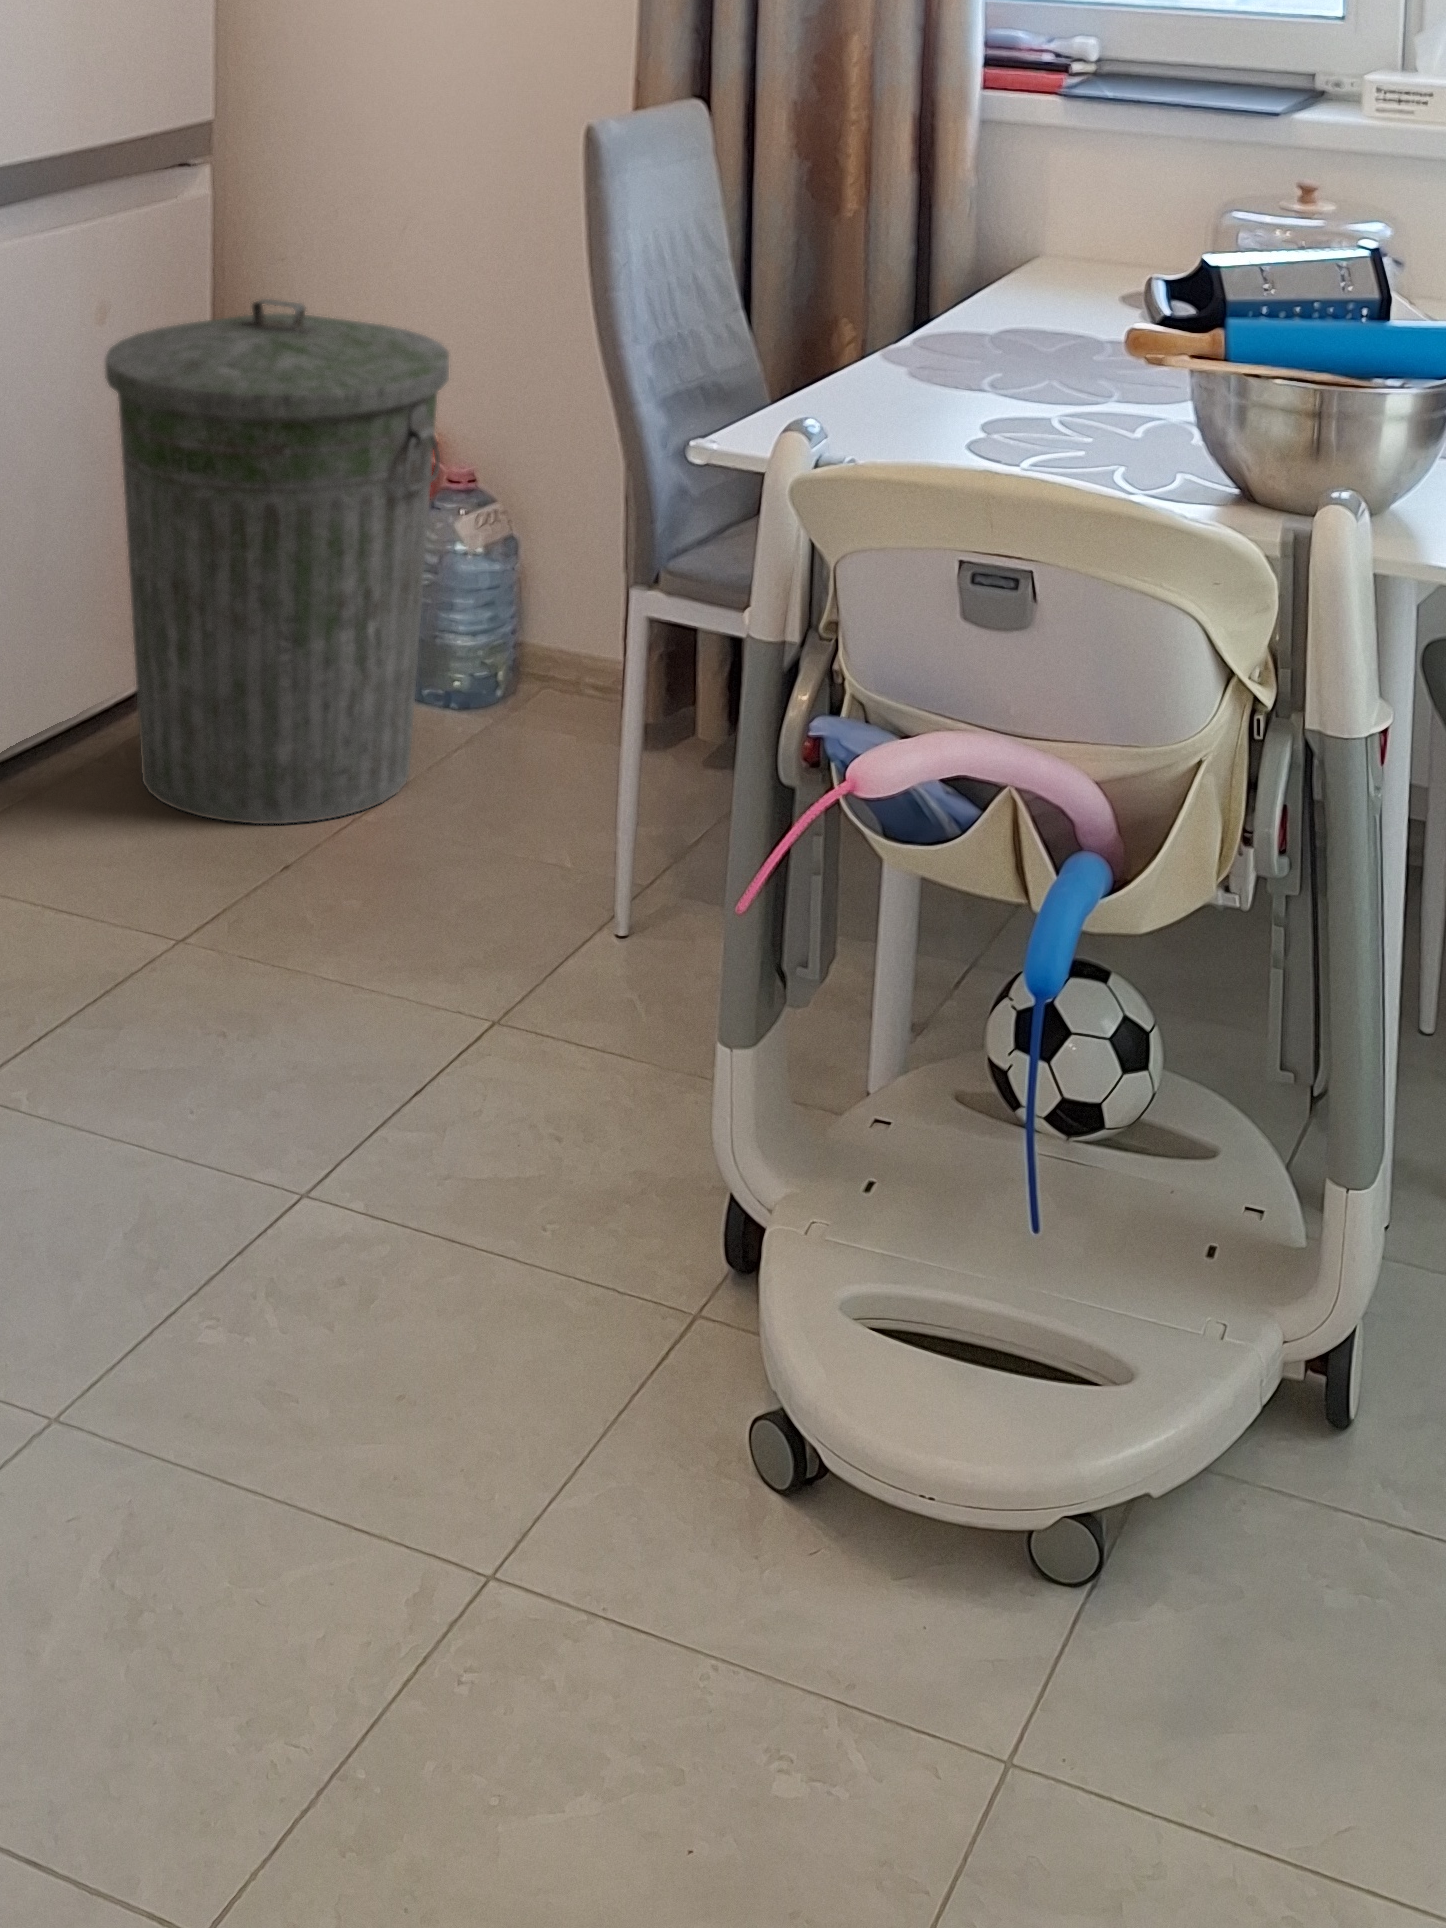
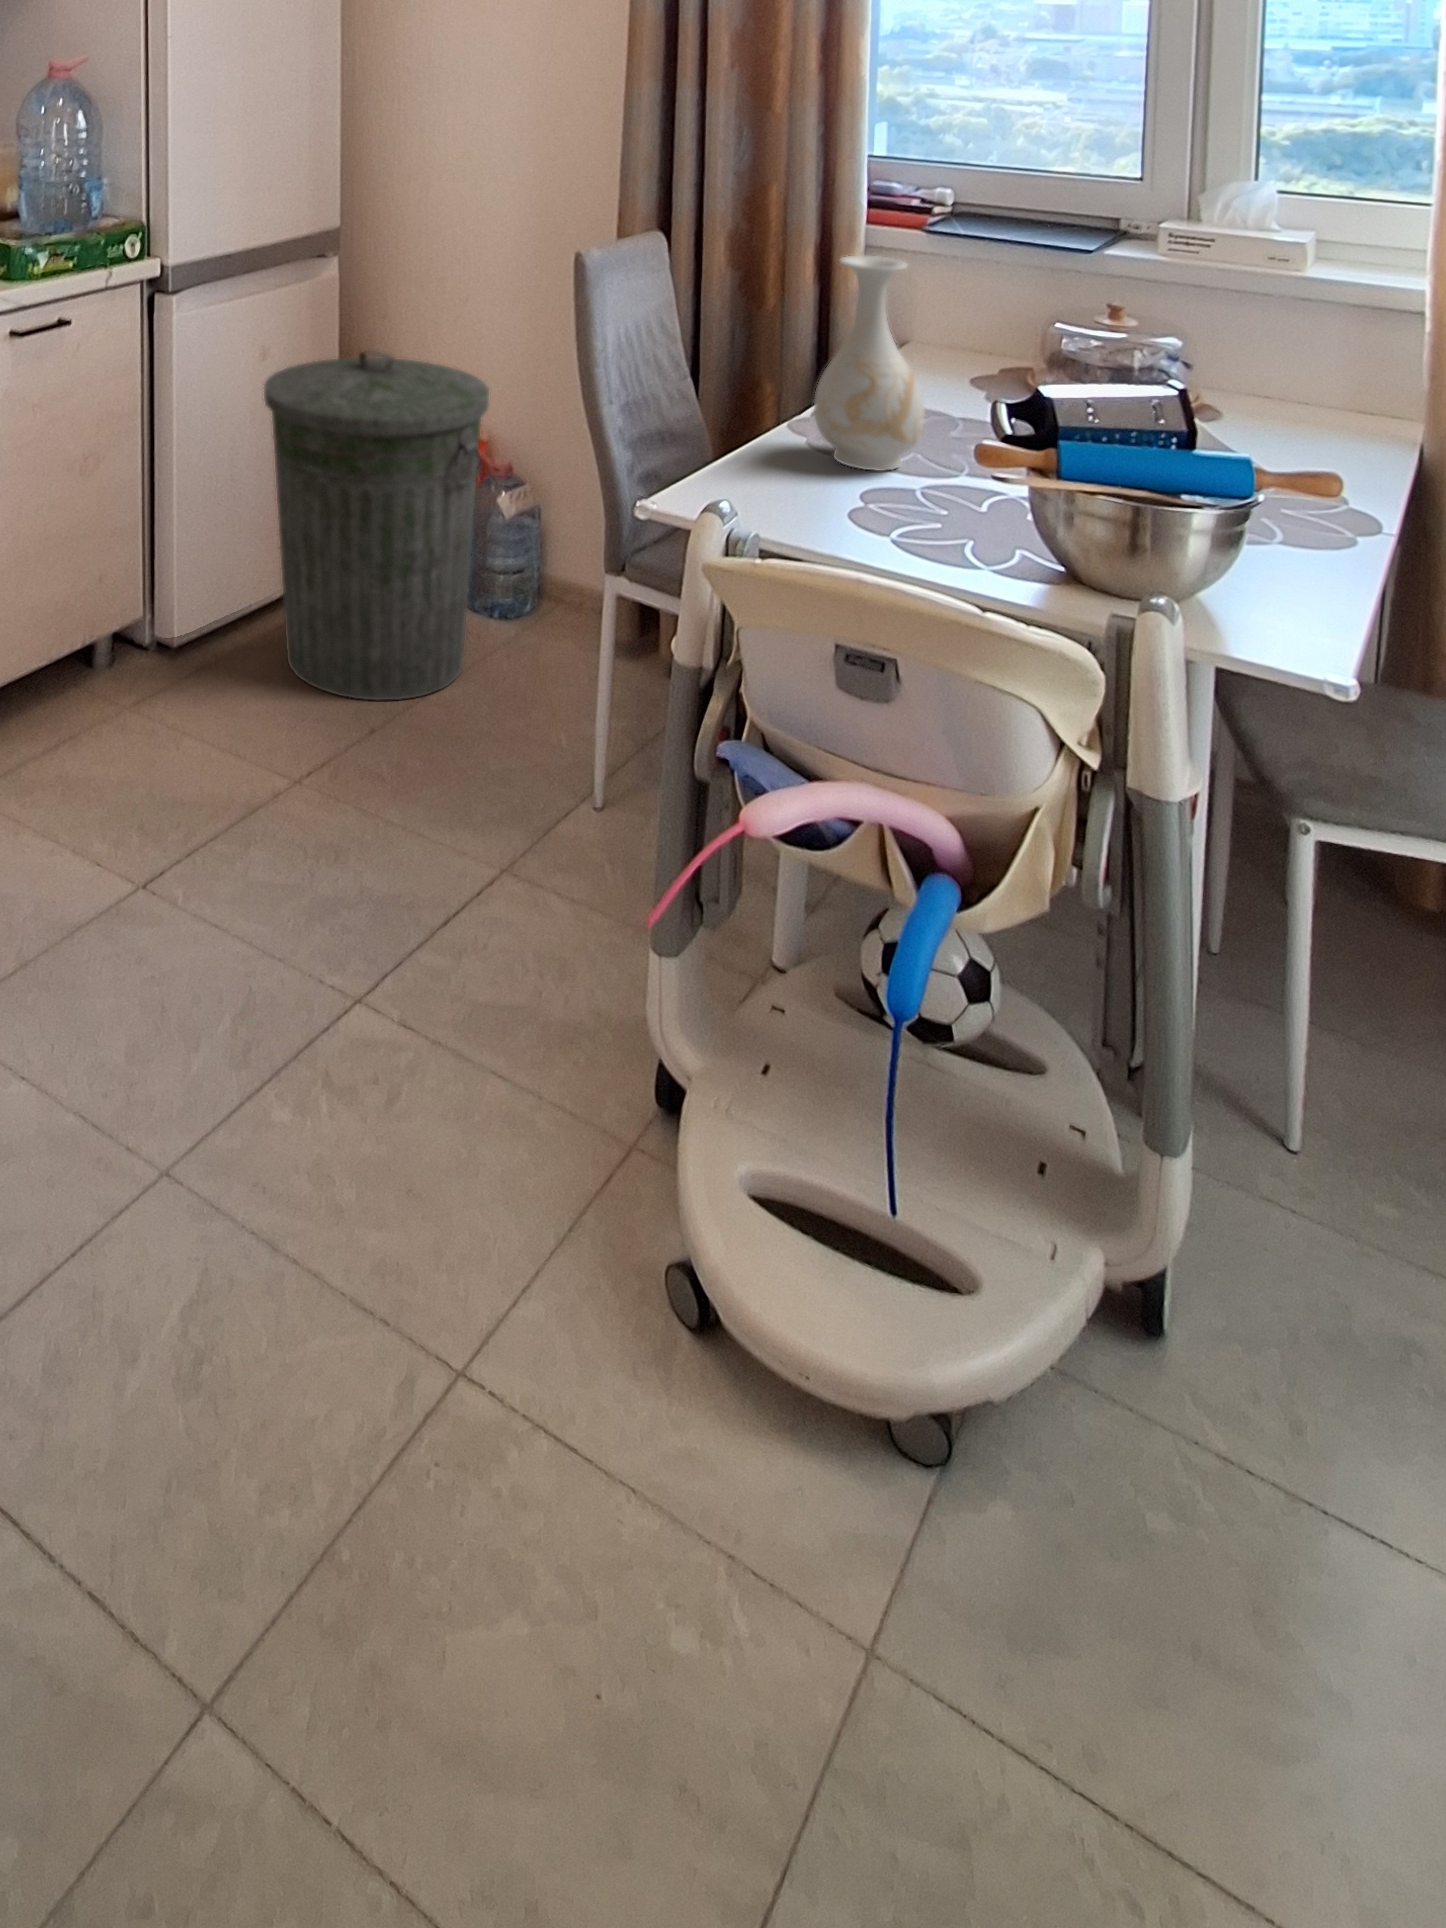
vase: none [922,109,1067,401] -> present [814,255,925,471]

